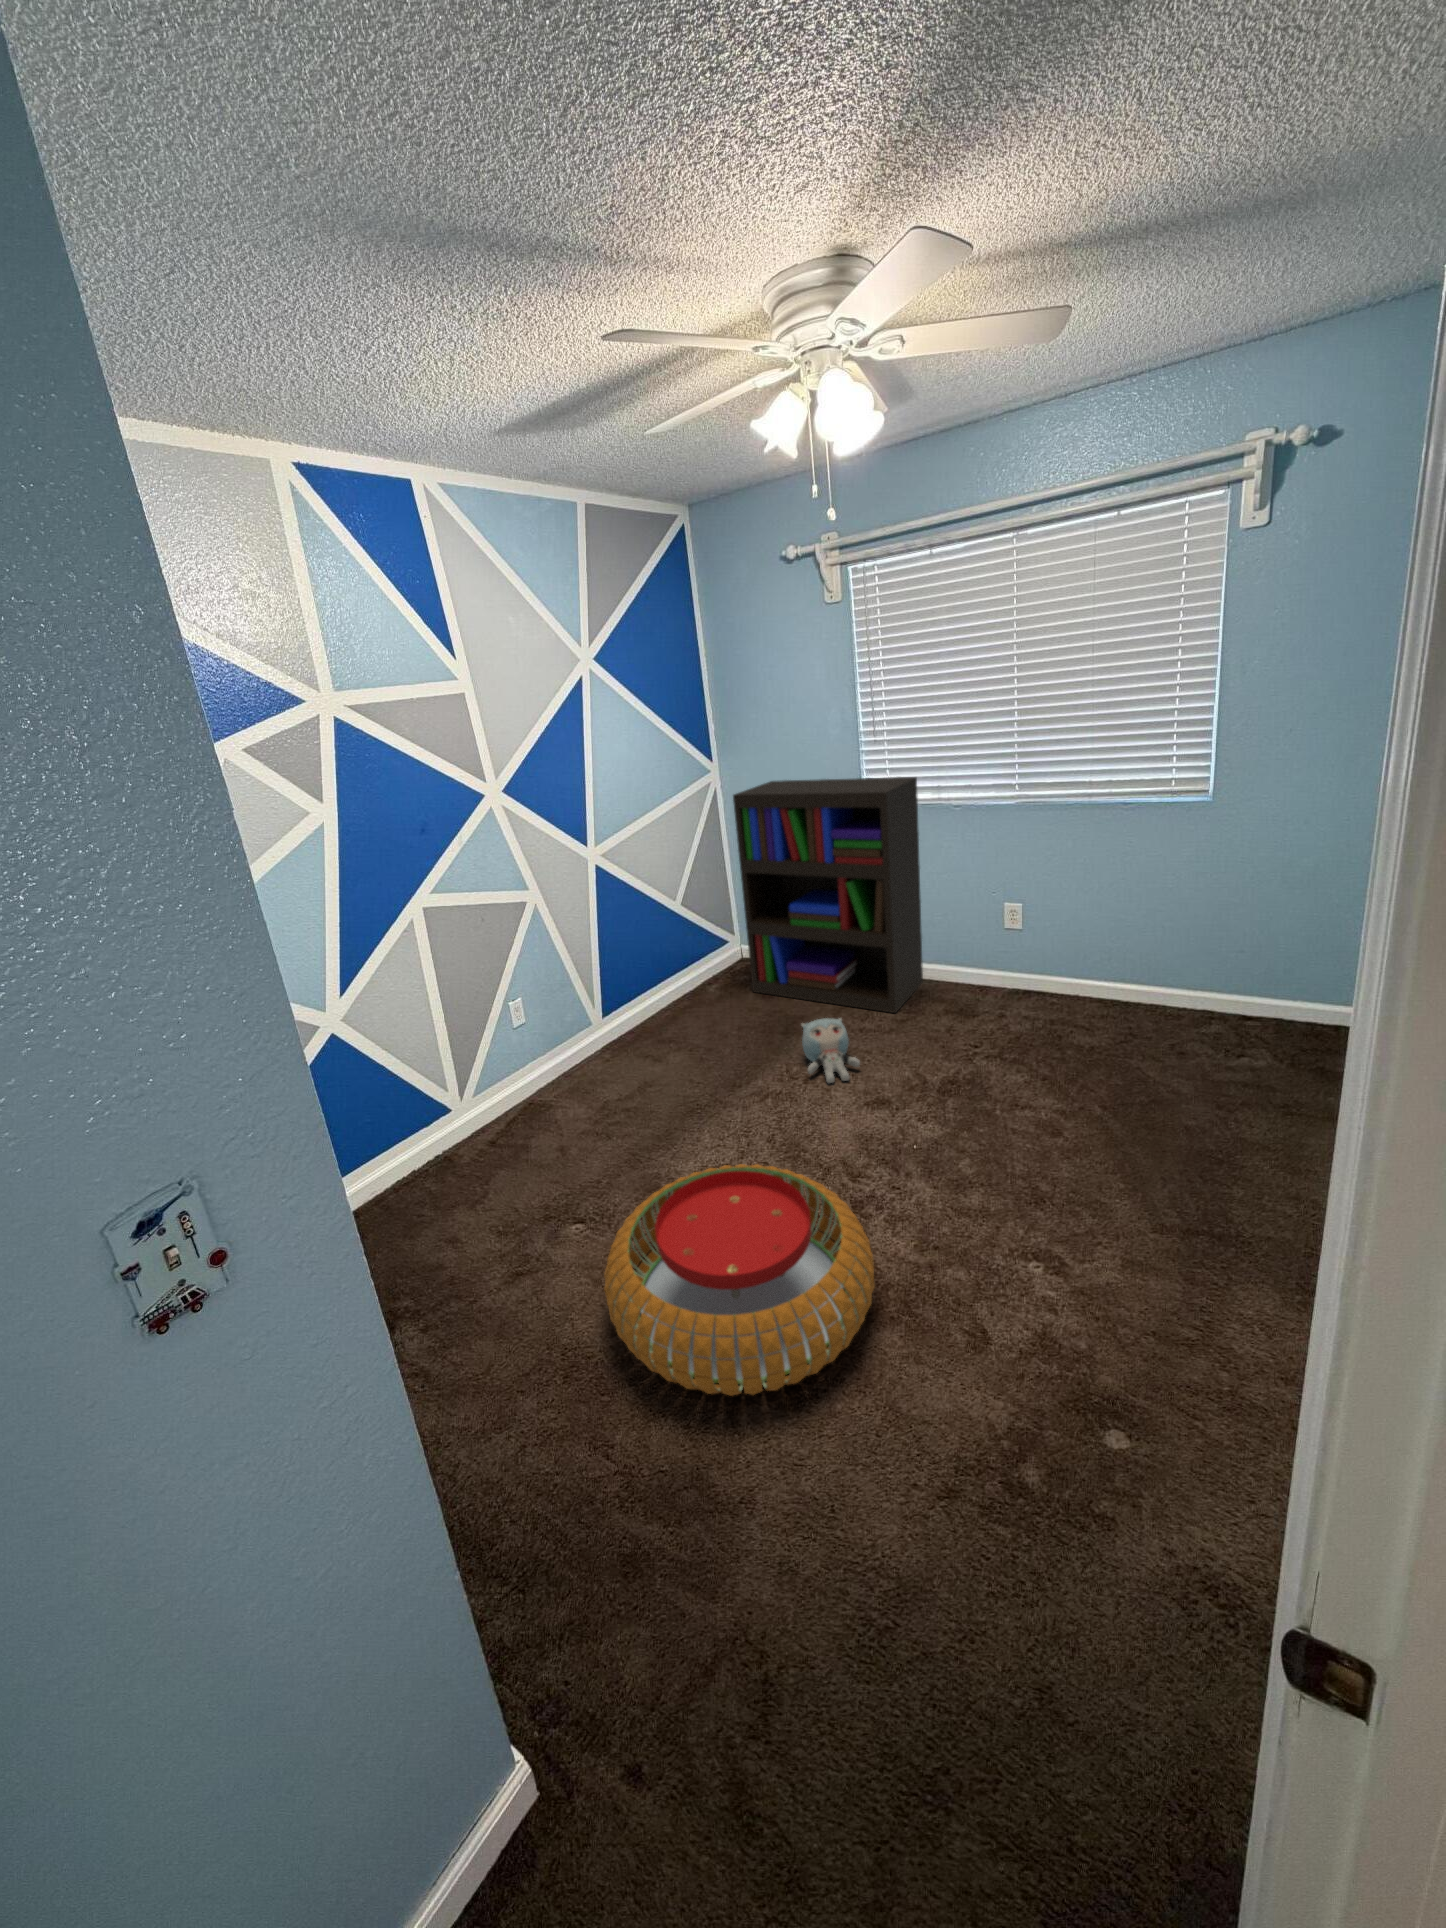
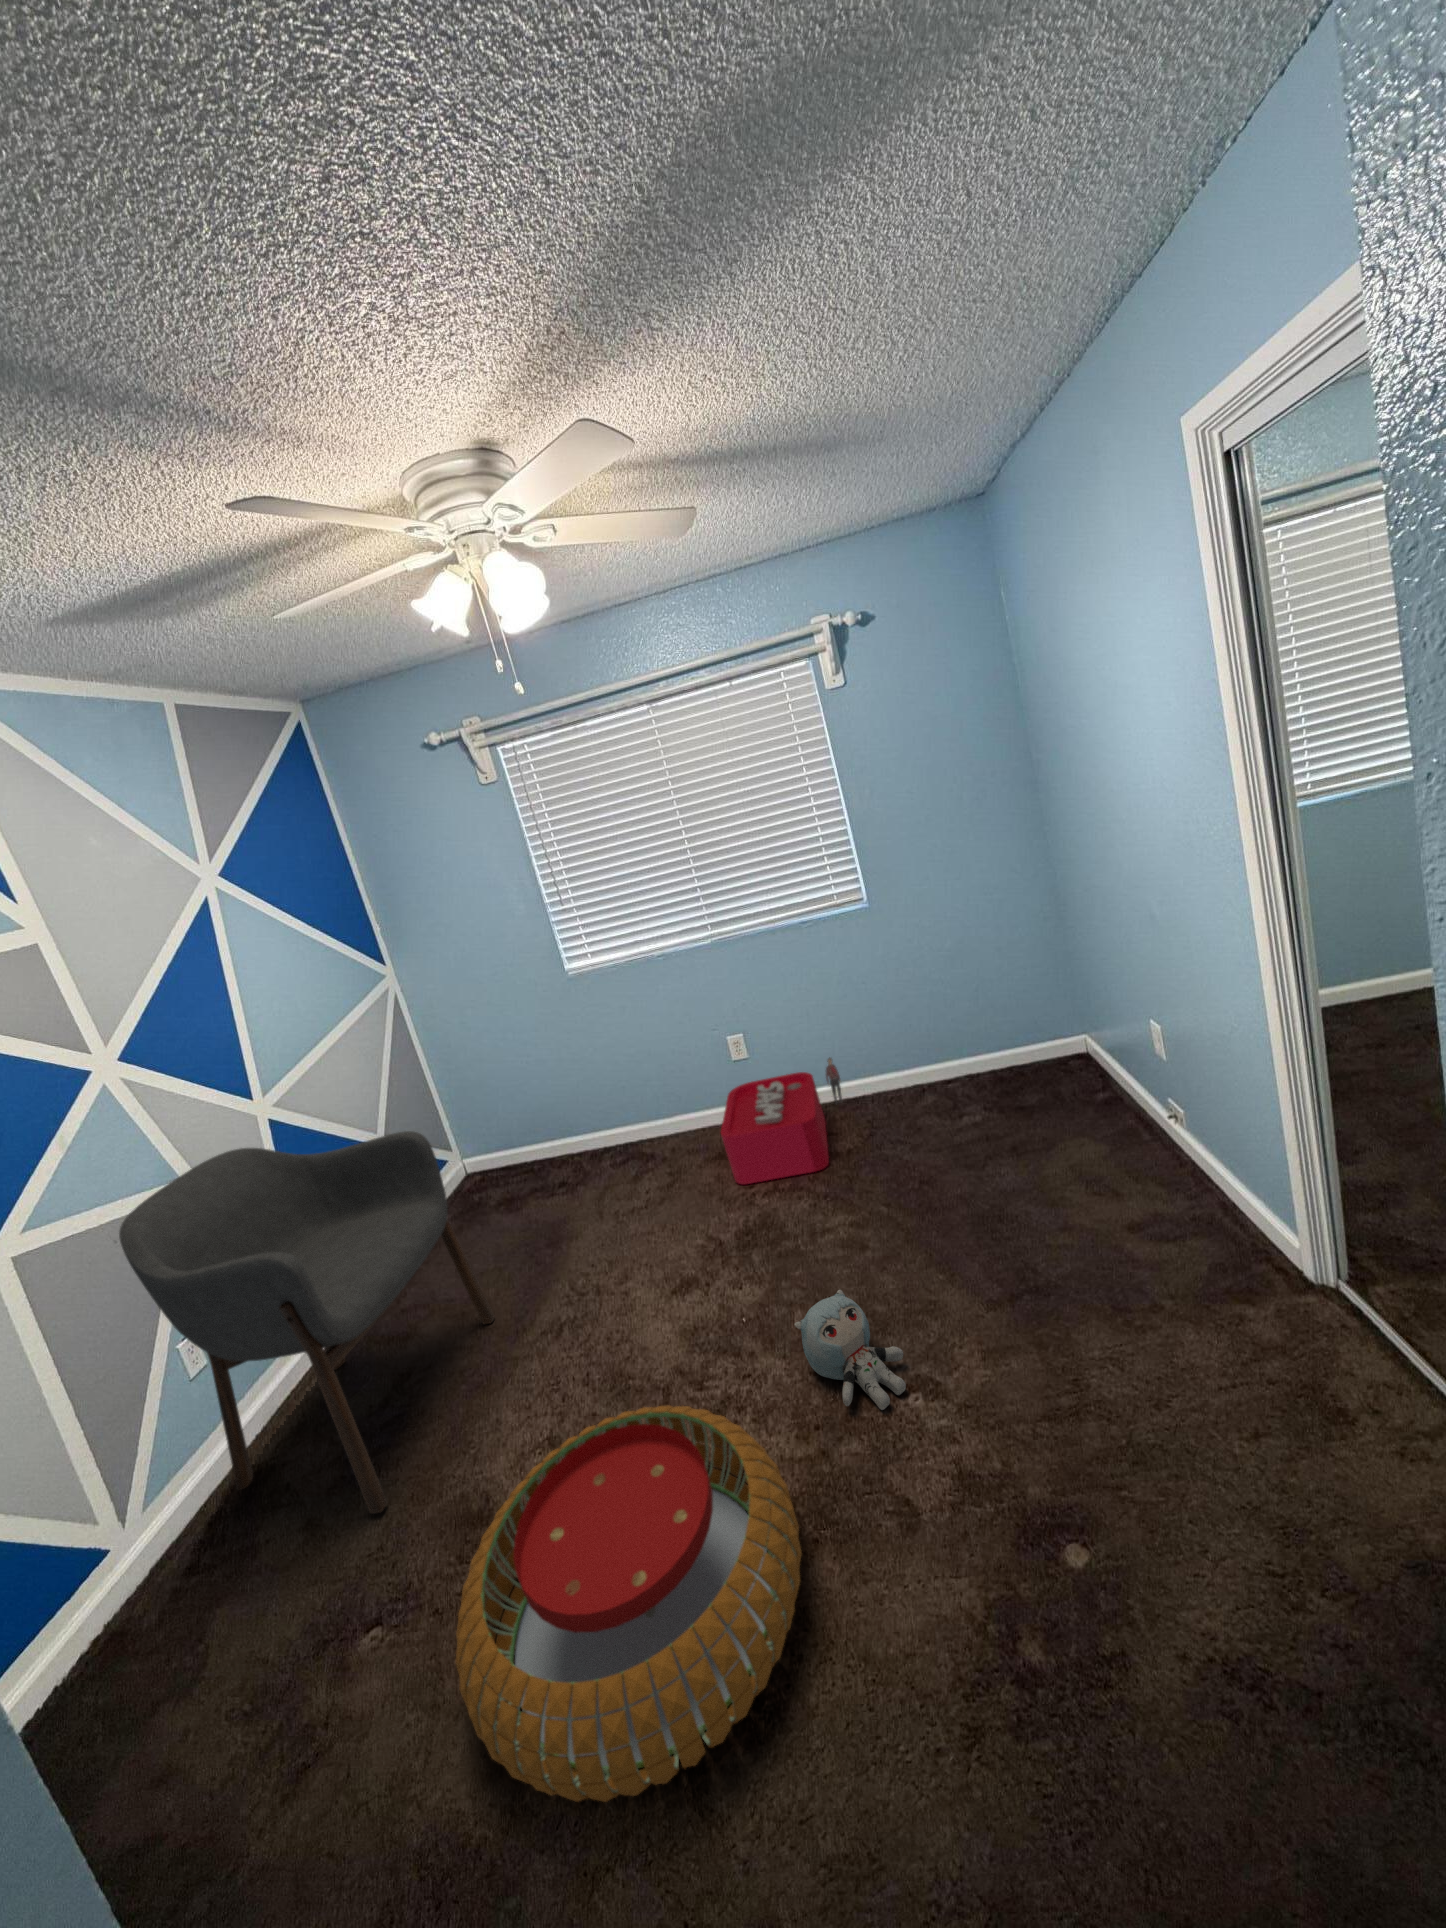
bookshelf: present [733,777,923,1013] -> none [427,935,674,1208]
armchair: none [483,878,718,1159] -> present [119,1131,495,1514]
storage bin: none [957,956,1114,1059] -> present [721,1057,843,1184]
plush toy: present [802,1018,860,1083] -> present [795,1290,906,1410]

